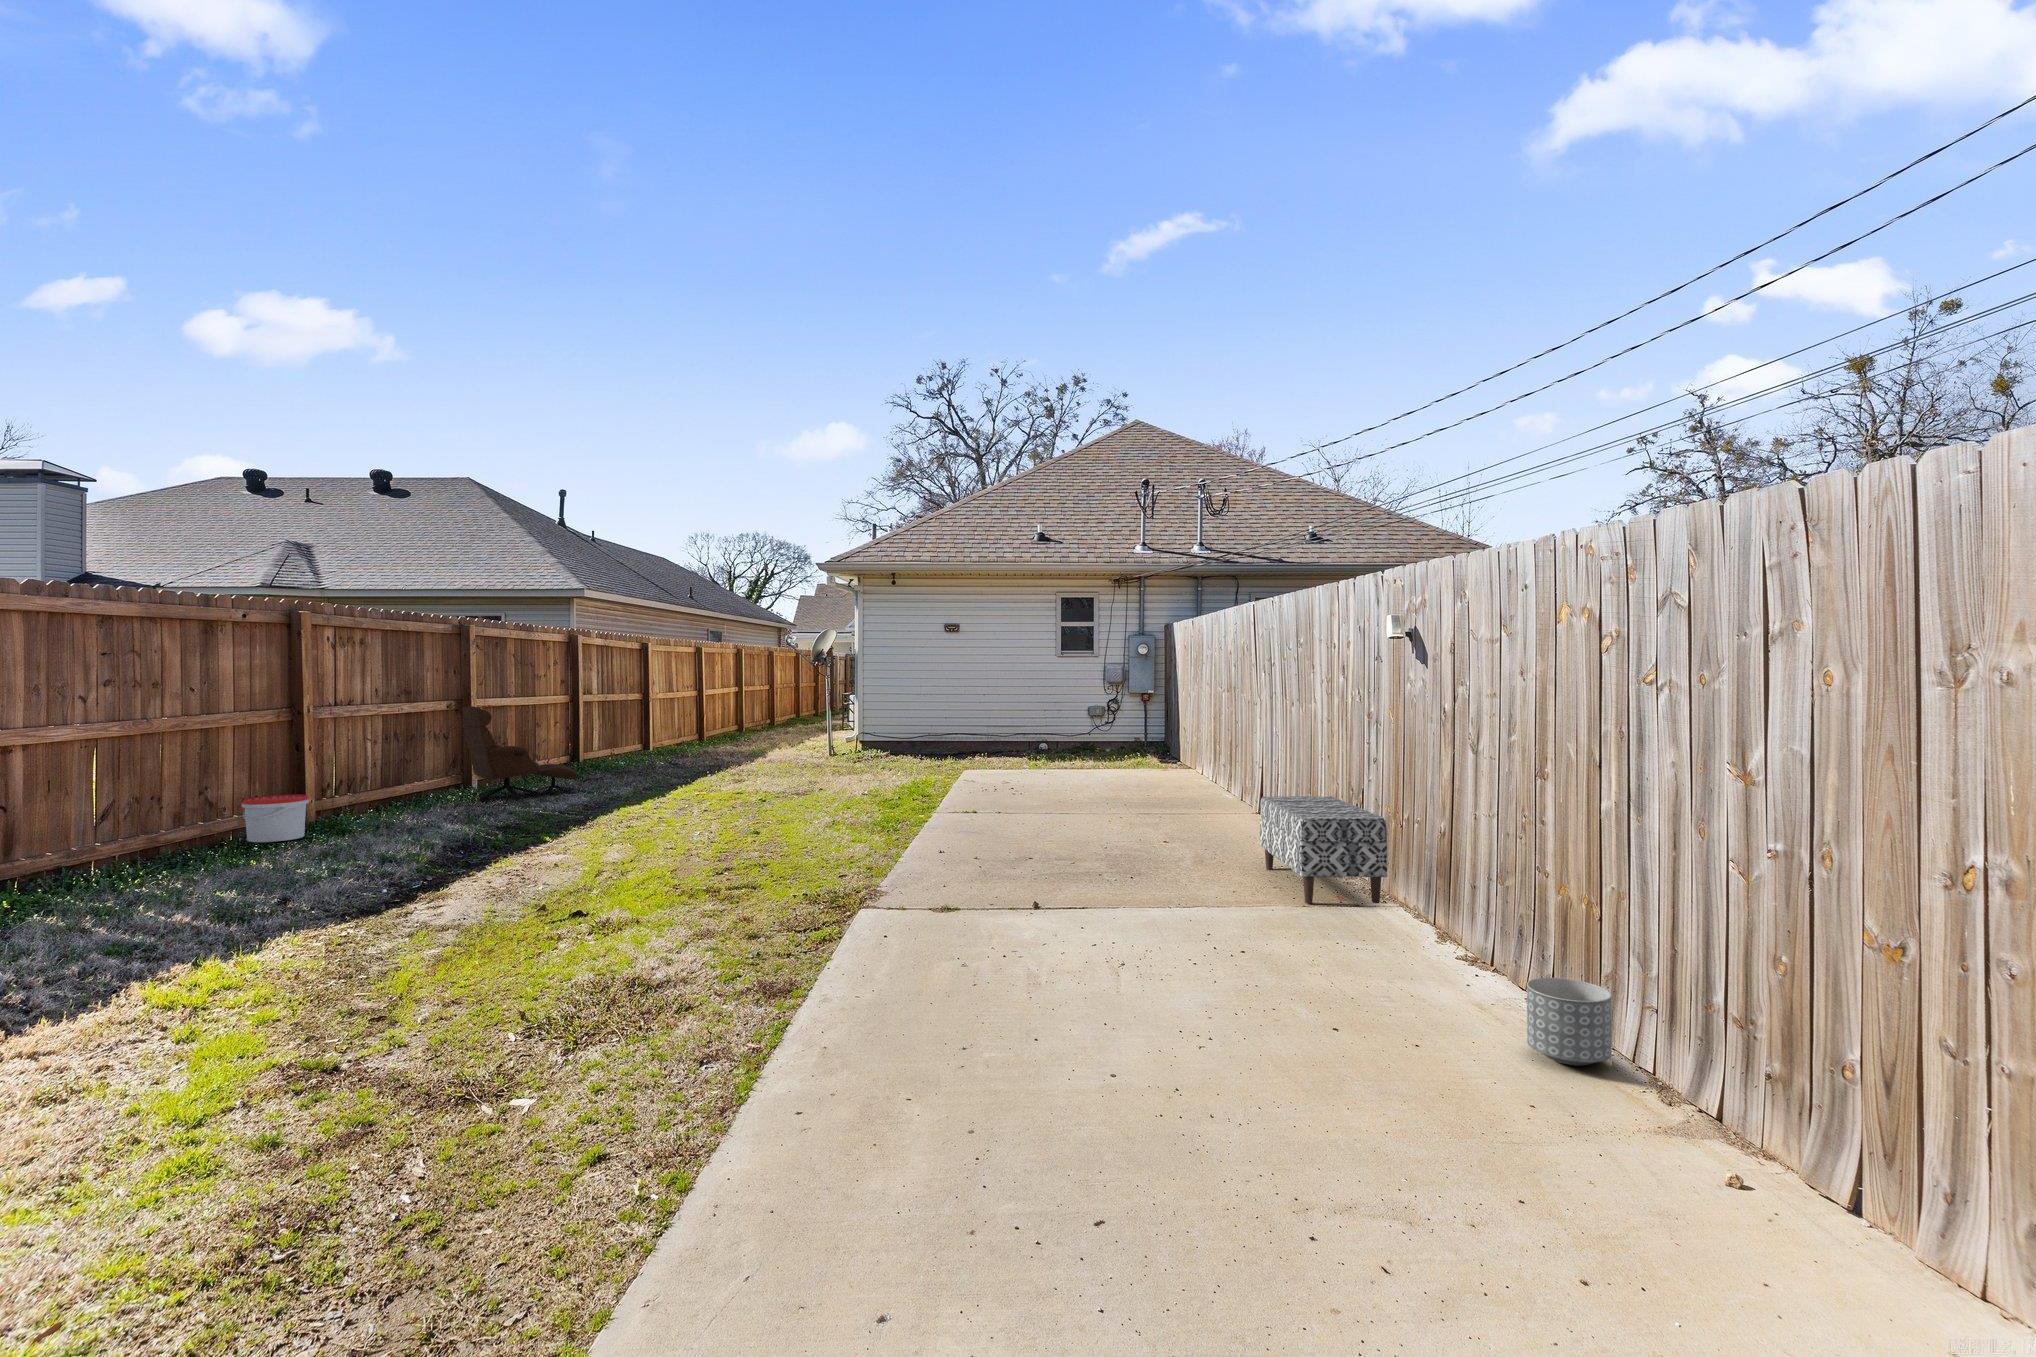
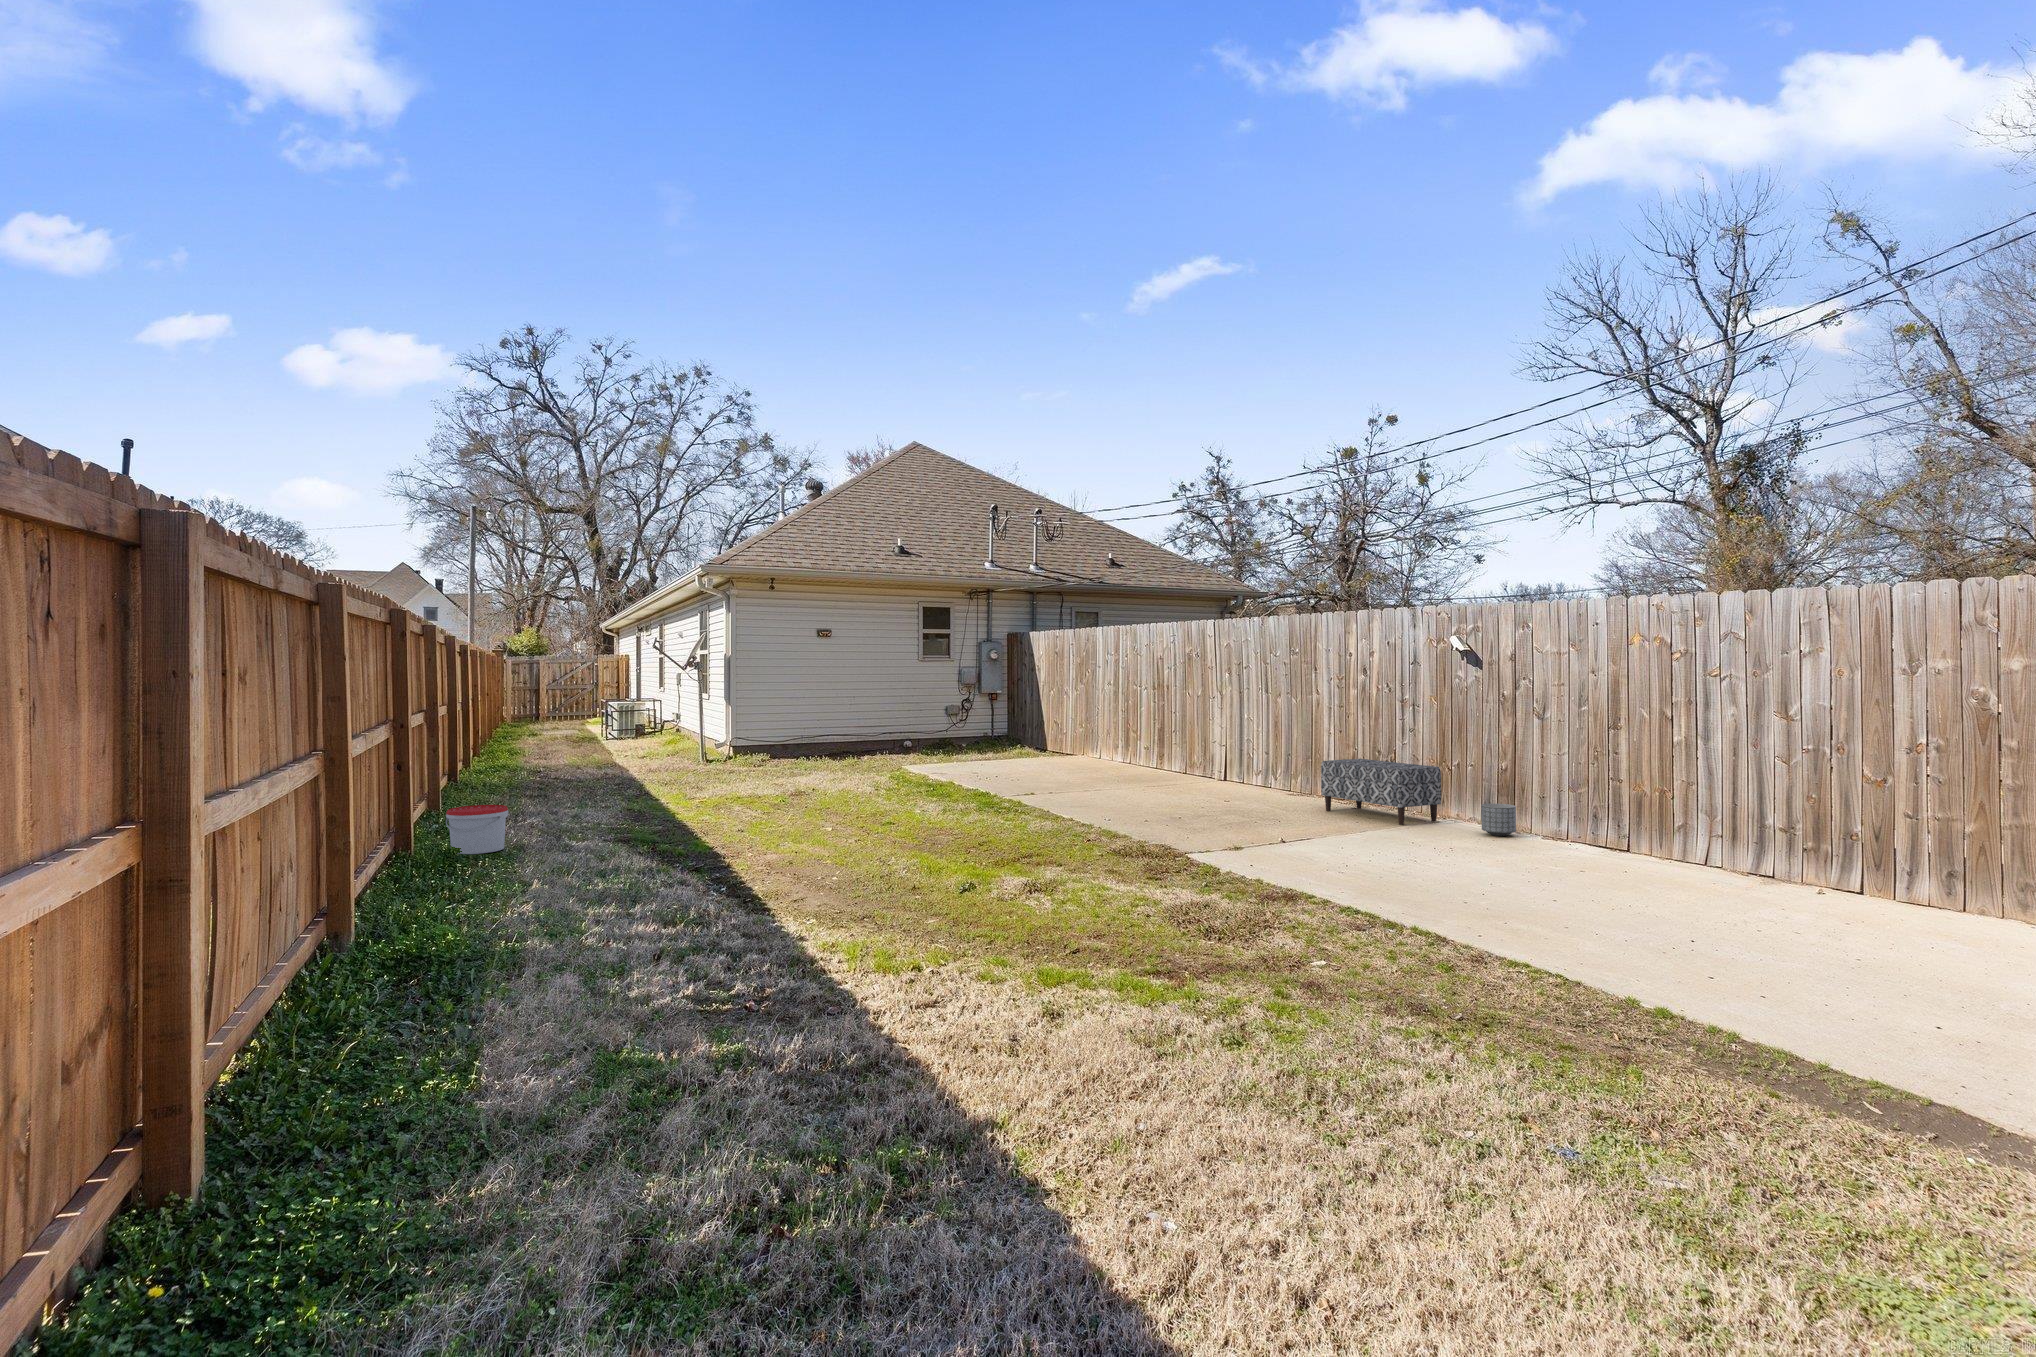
lounge chair: present [462,706,578,800] -> none [451,715,566,814]
planter: present [1527,978,1612,1066] -> present [1481,804,1516,836]

